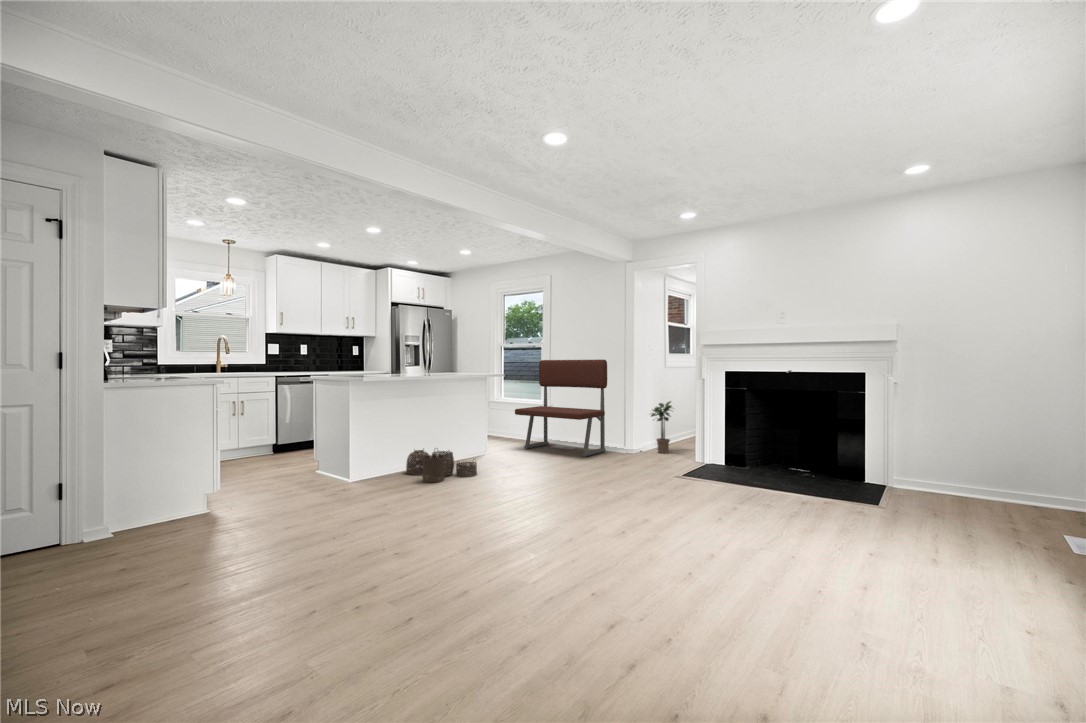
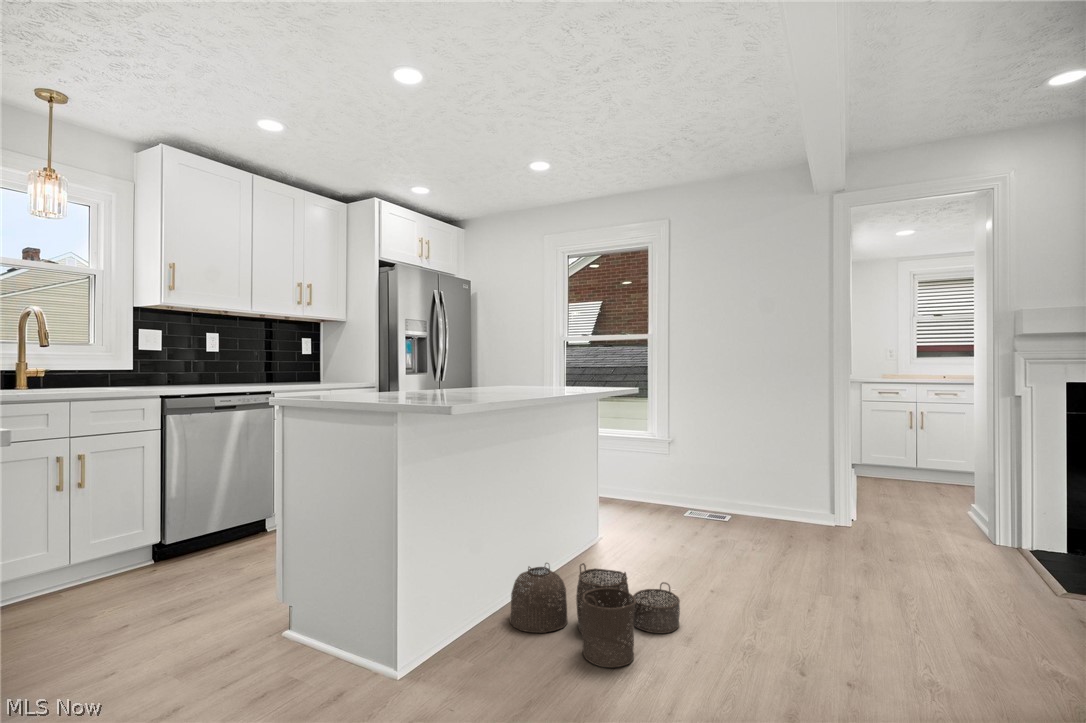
bench: present [515,360,607,457] -> none [640,363,807,544]
potted plant: present [651,401,672,453] -> none [865,434,921,527]

